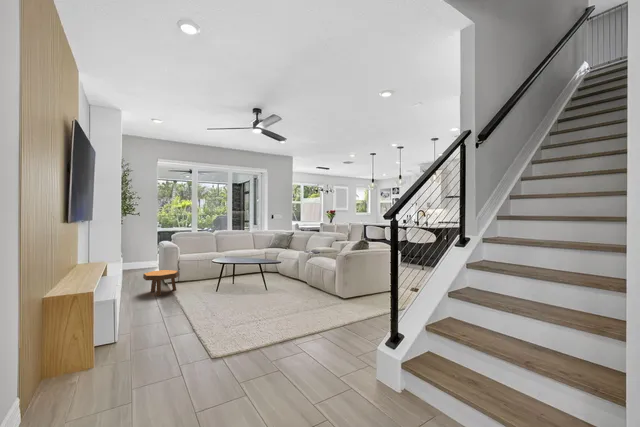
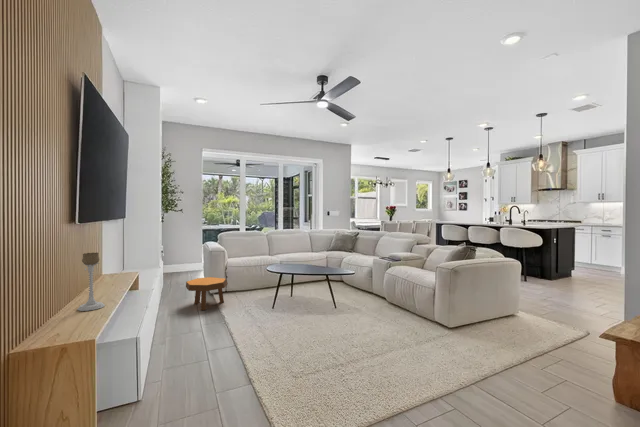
candle holder: none [64,247,84,287] -> present [77,253,105,311]

